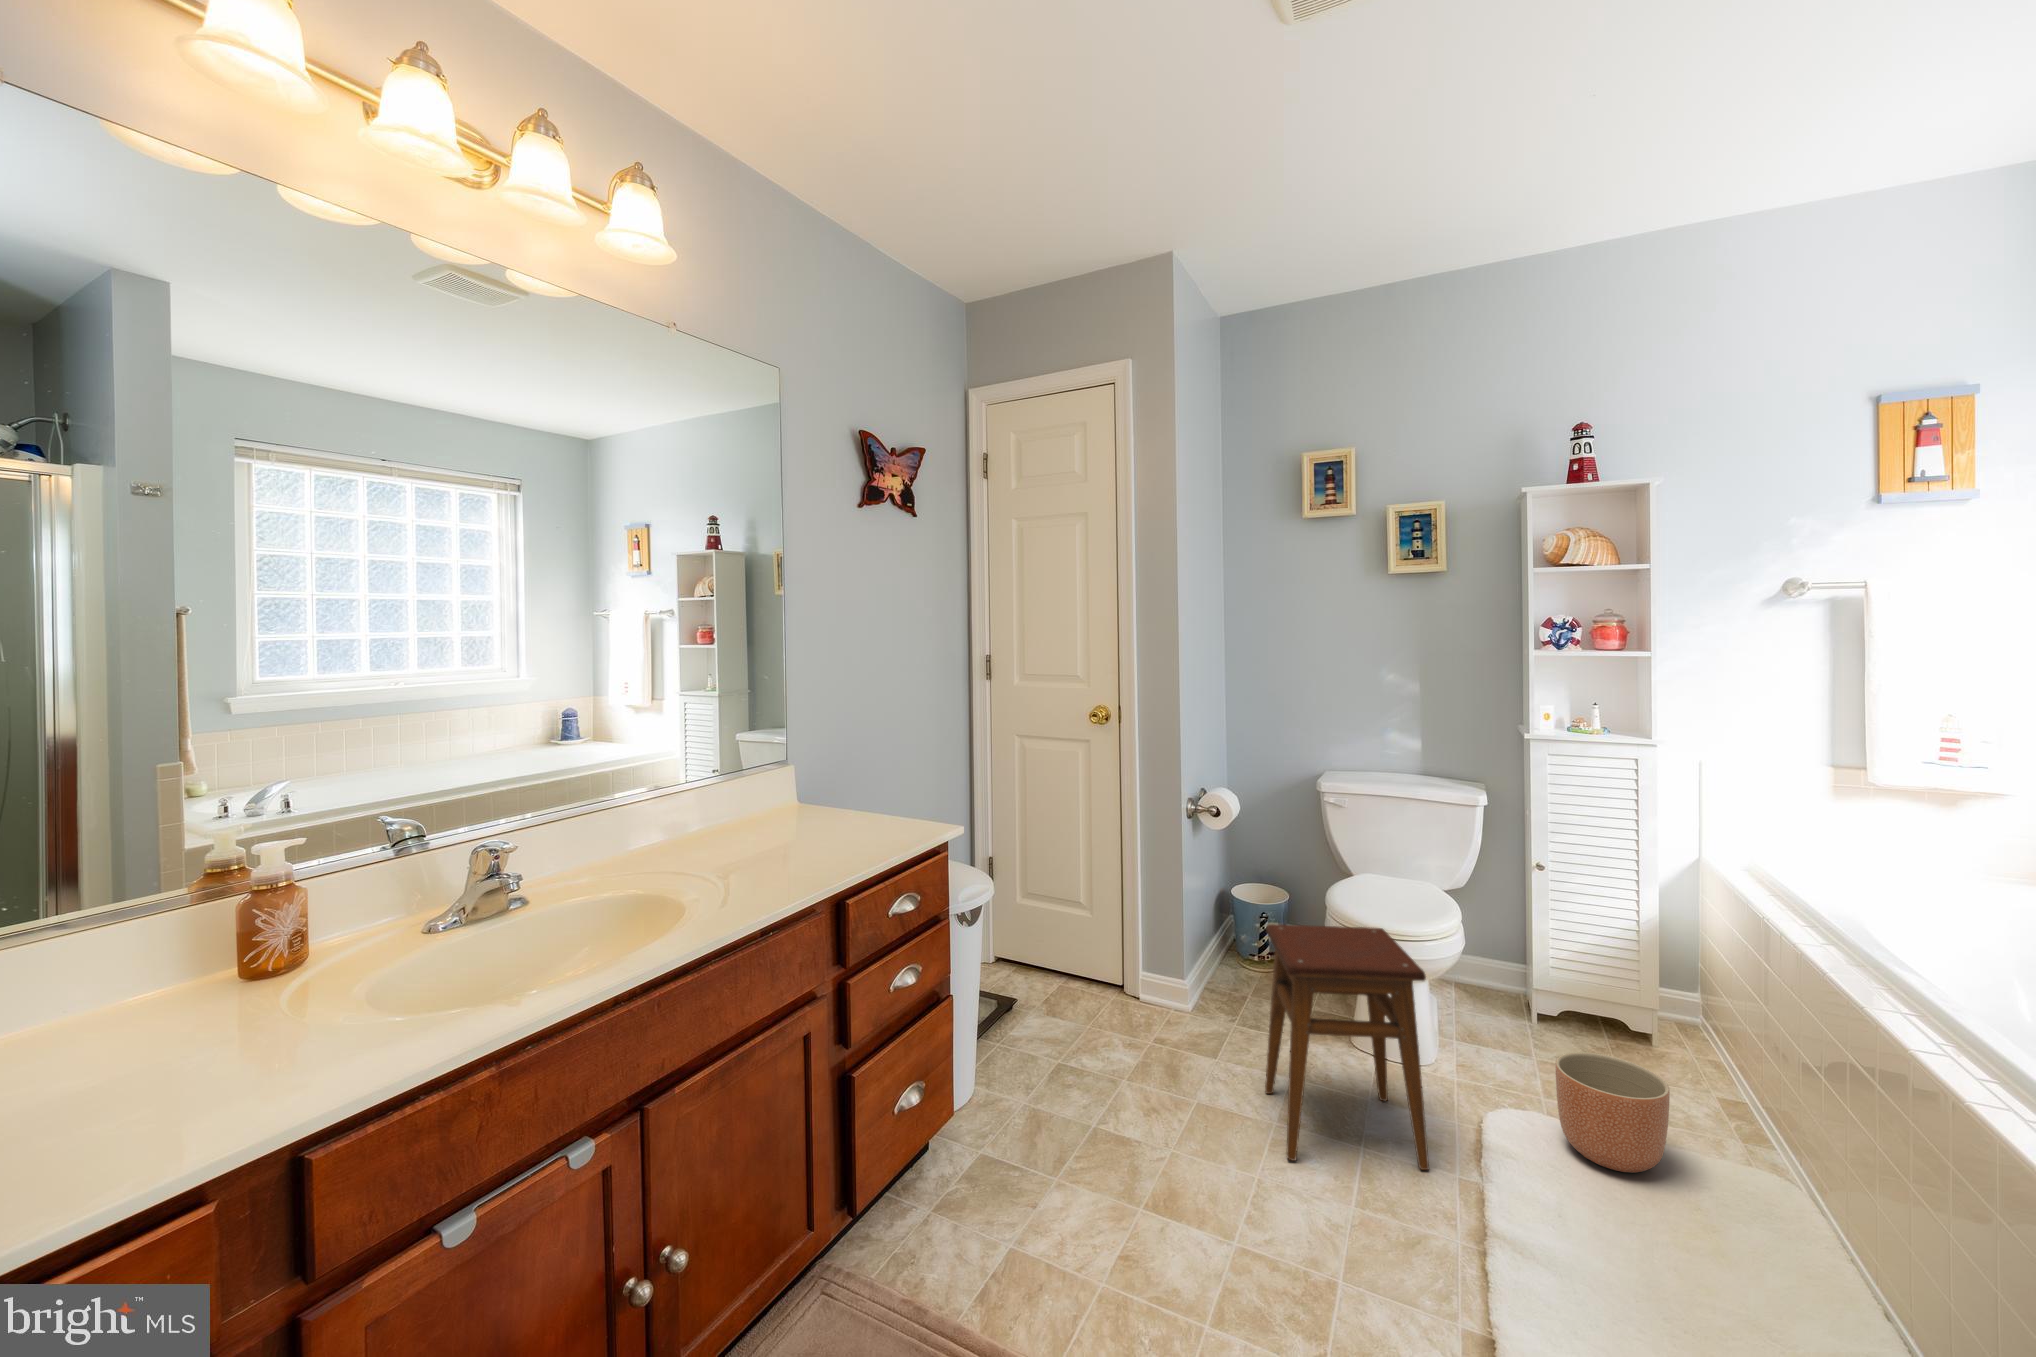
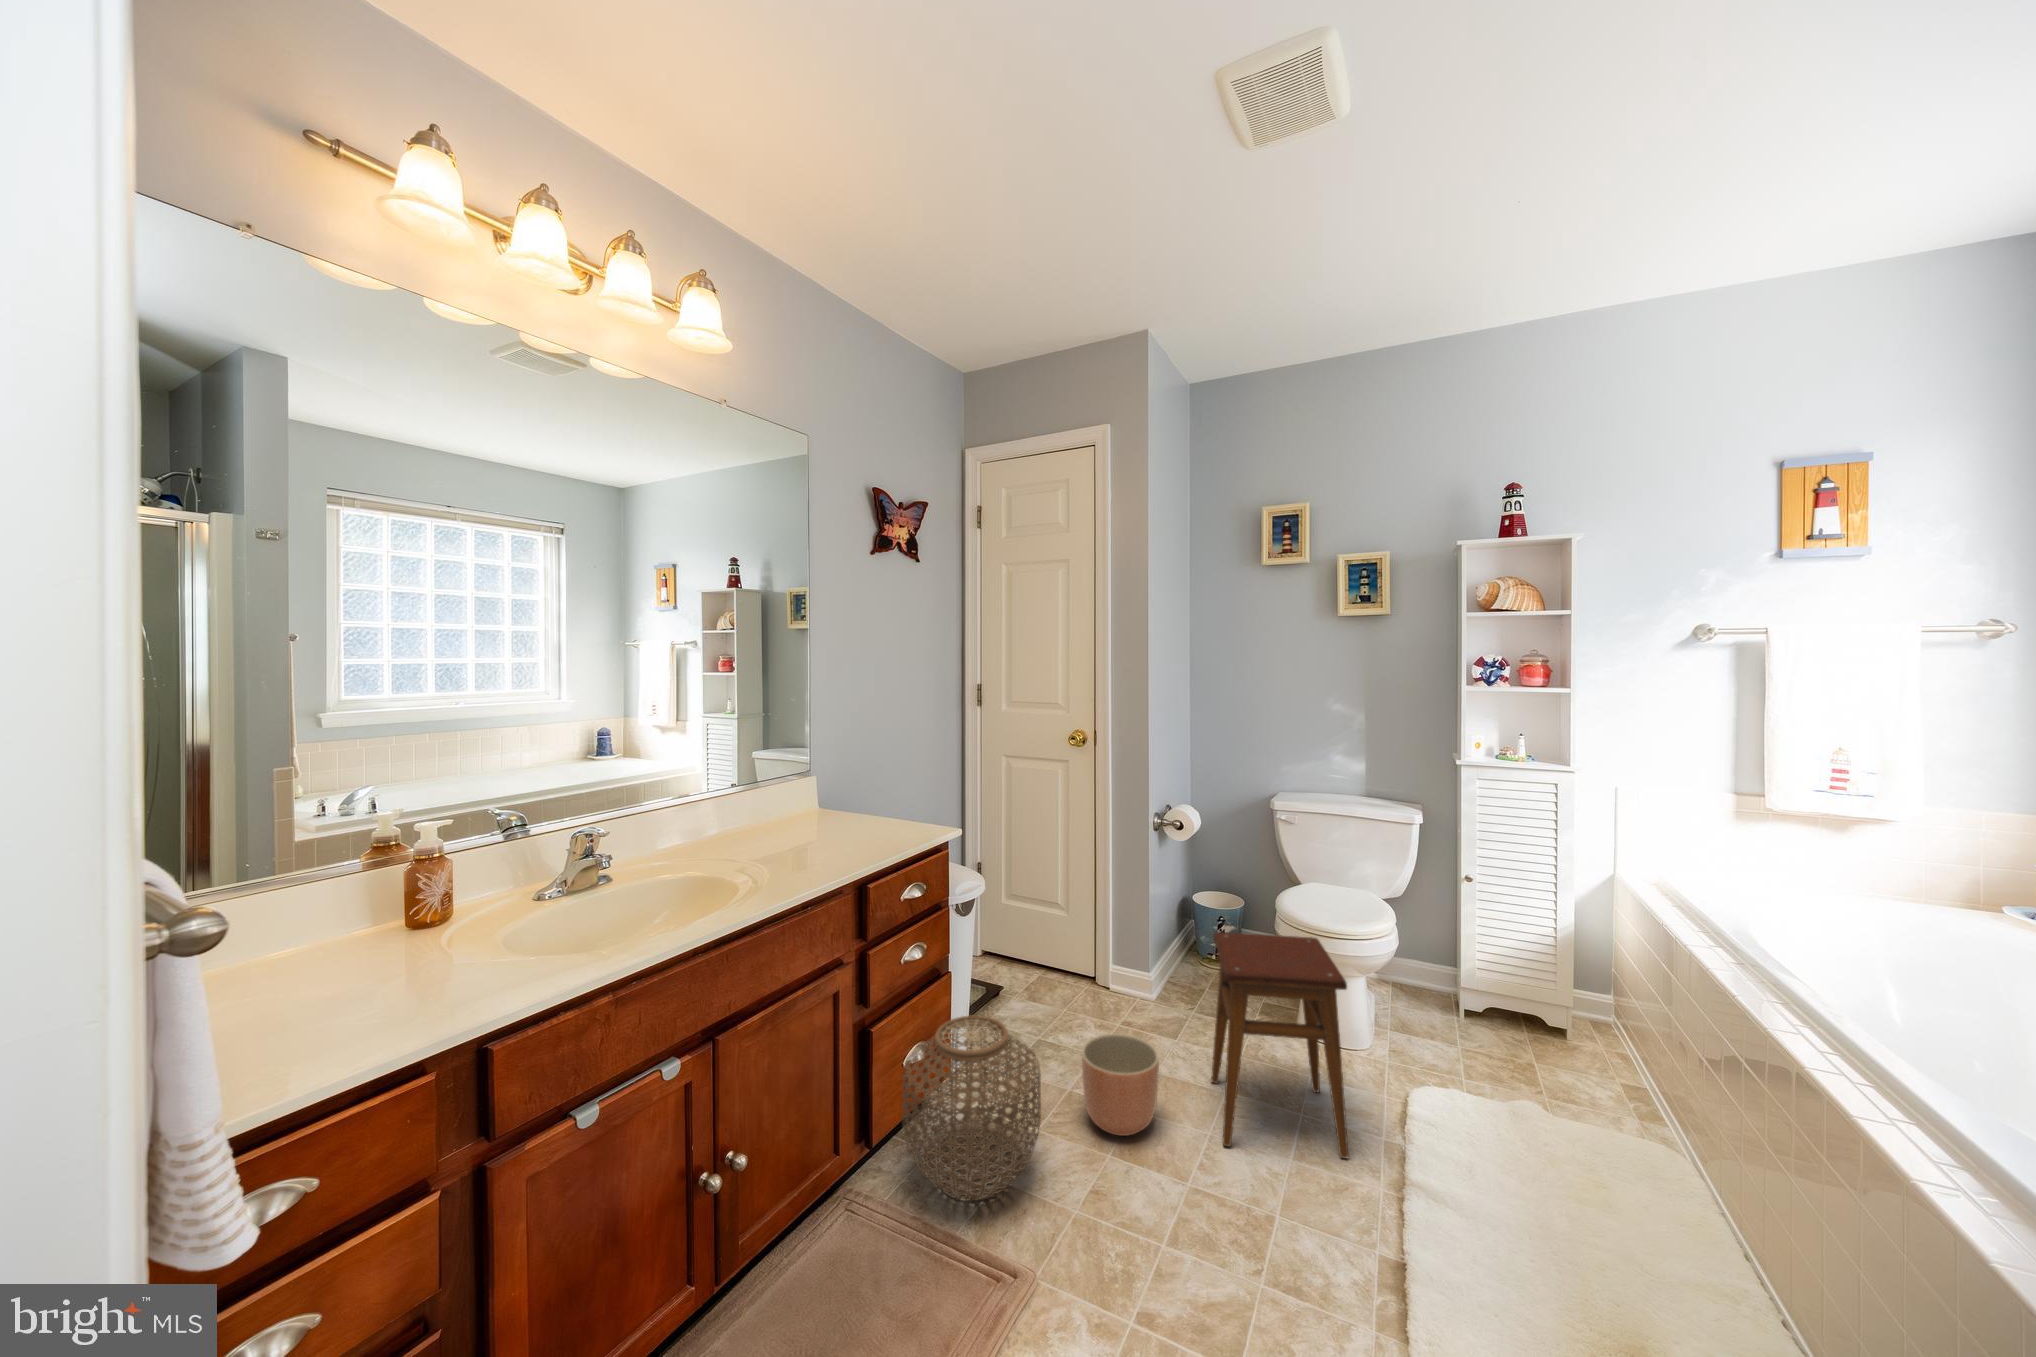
woven basket: none [928,1019,1085,1226] -> present [902,1015,1041,1201]
planter: present [1555,1052,1670,1173] -> present [1082,1033,1159,1136]

